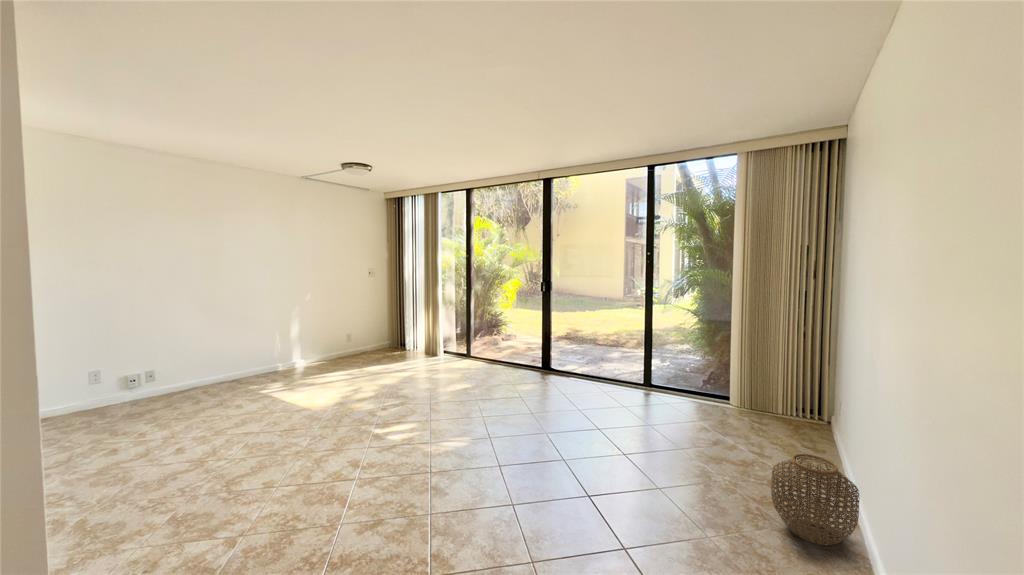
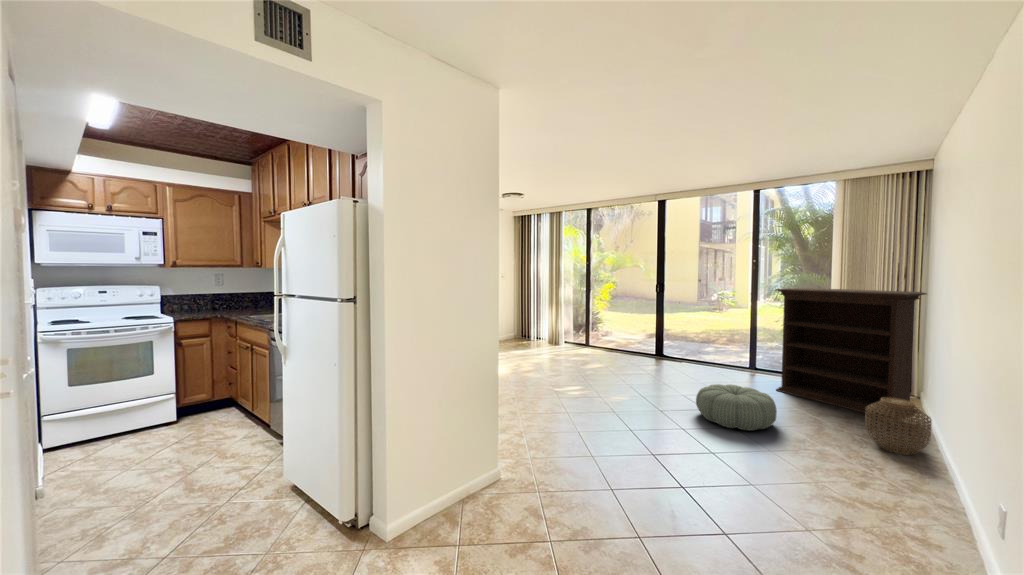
bookshelf: none [668,288,842,468] -> present [776,288,927,416]
pouf: none [552,429,657,510] -> present [696,384,777,431]

